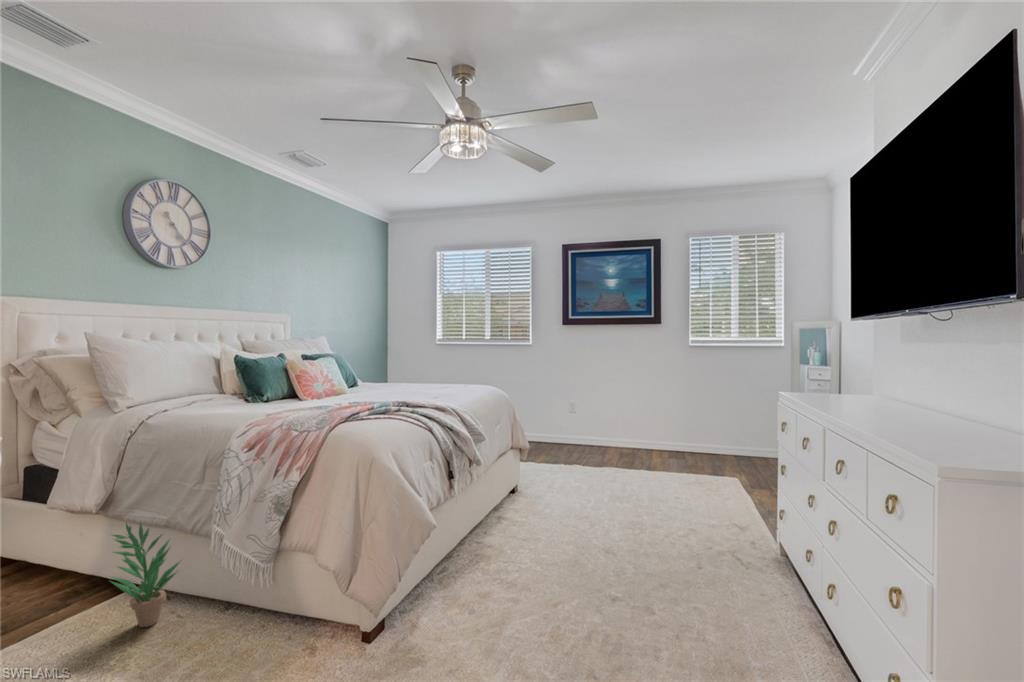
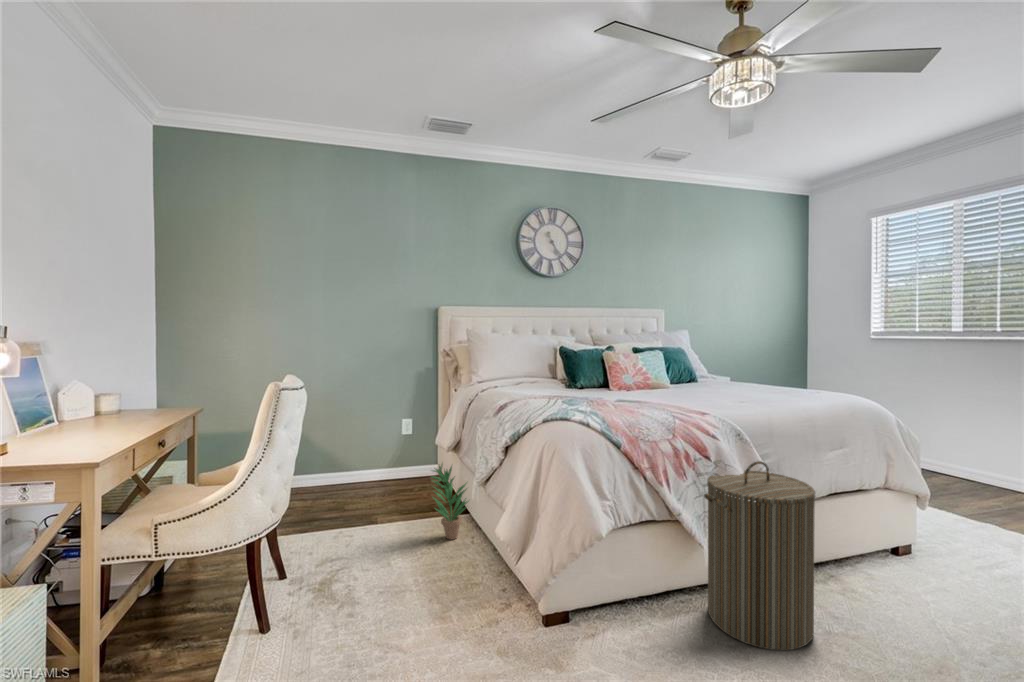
laundry hamper: none [467,436,540,572] -> present [704,461,815,651]

